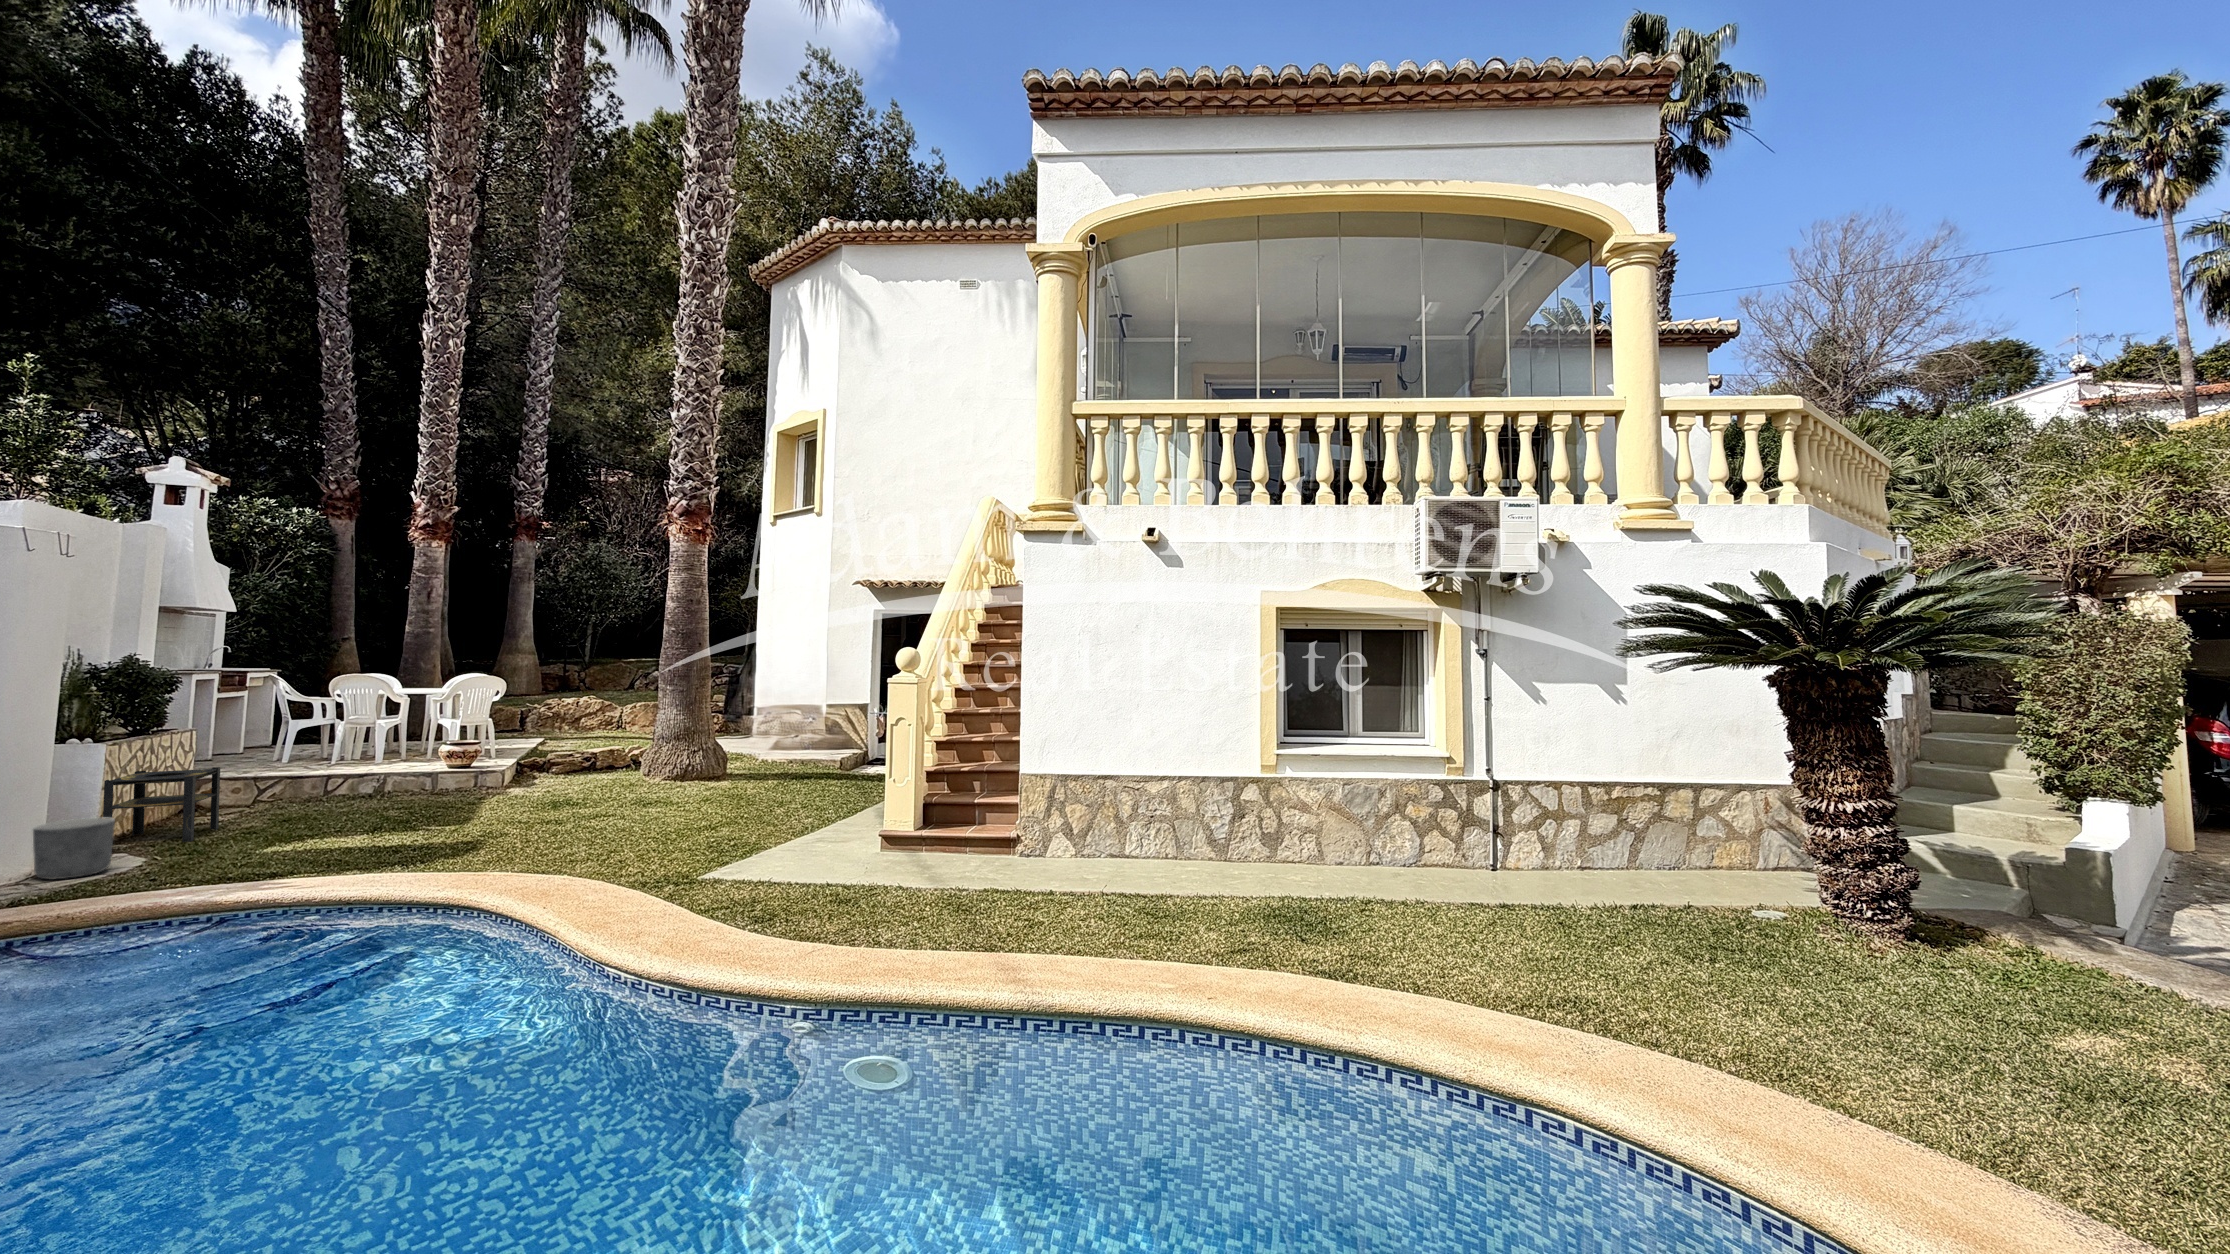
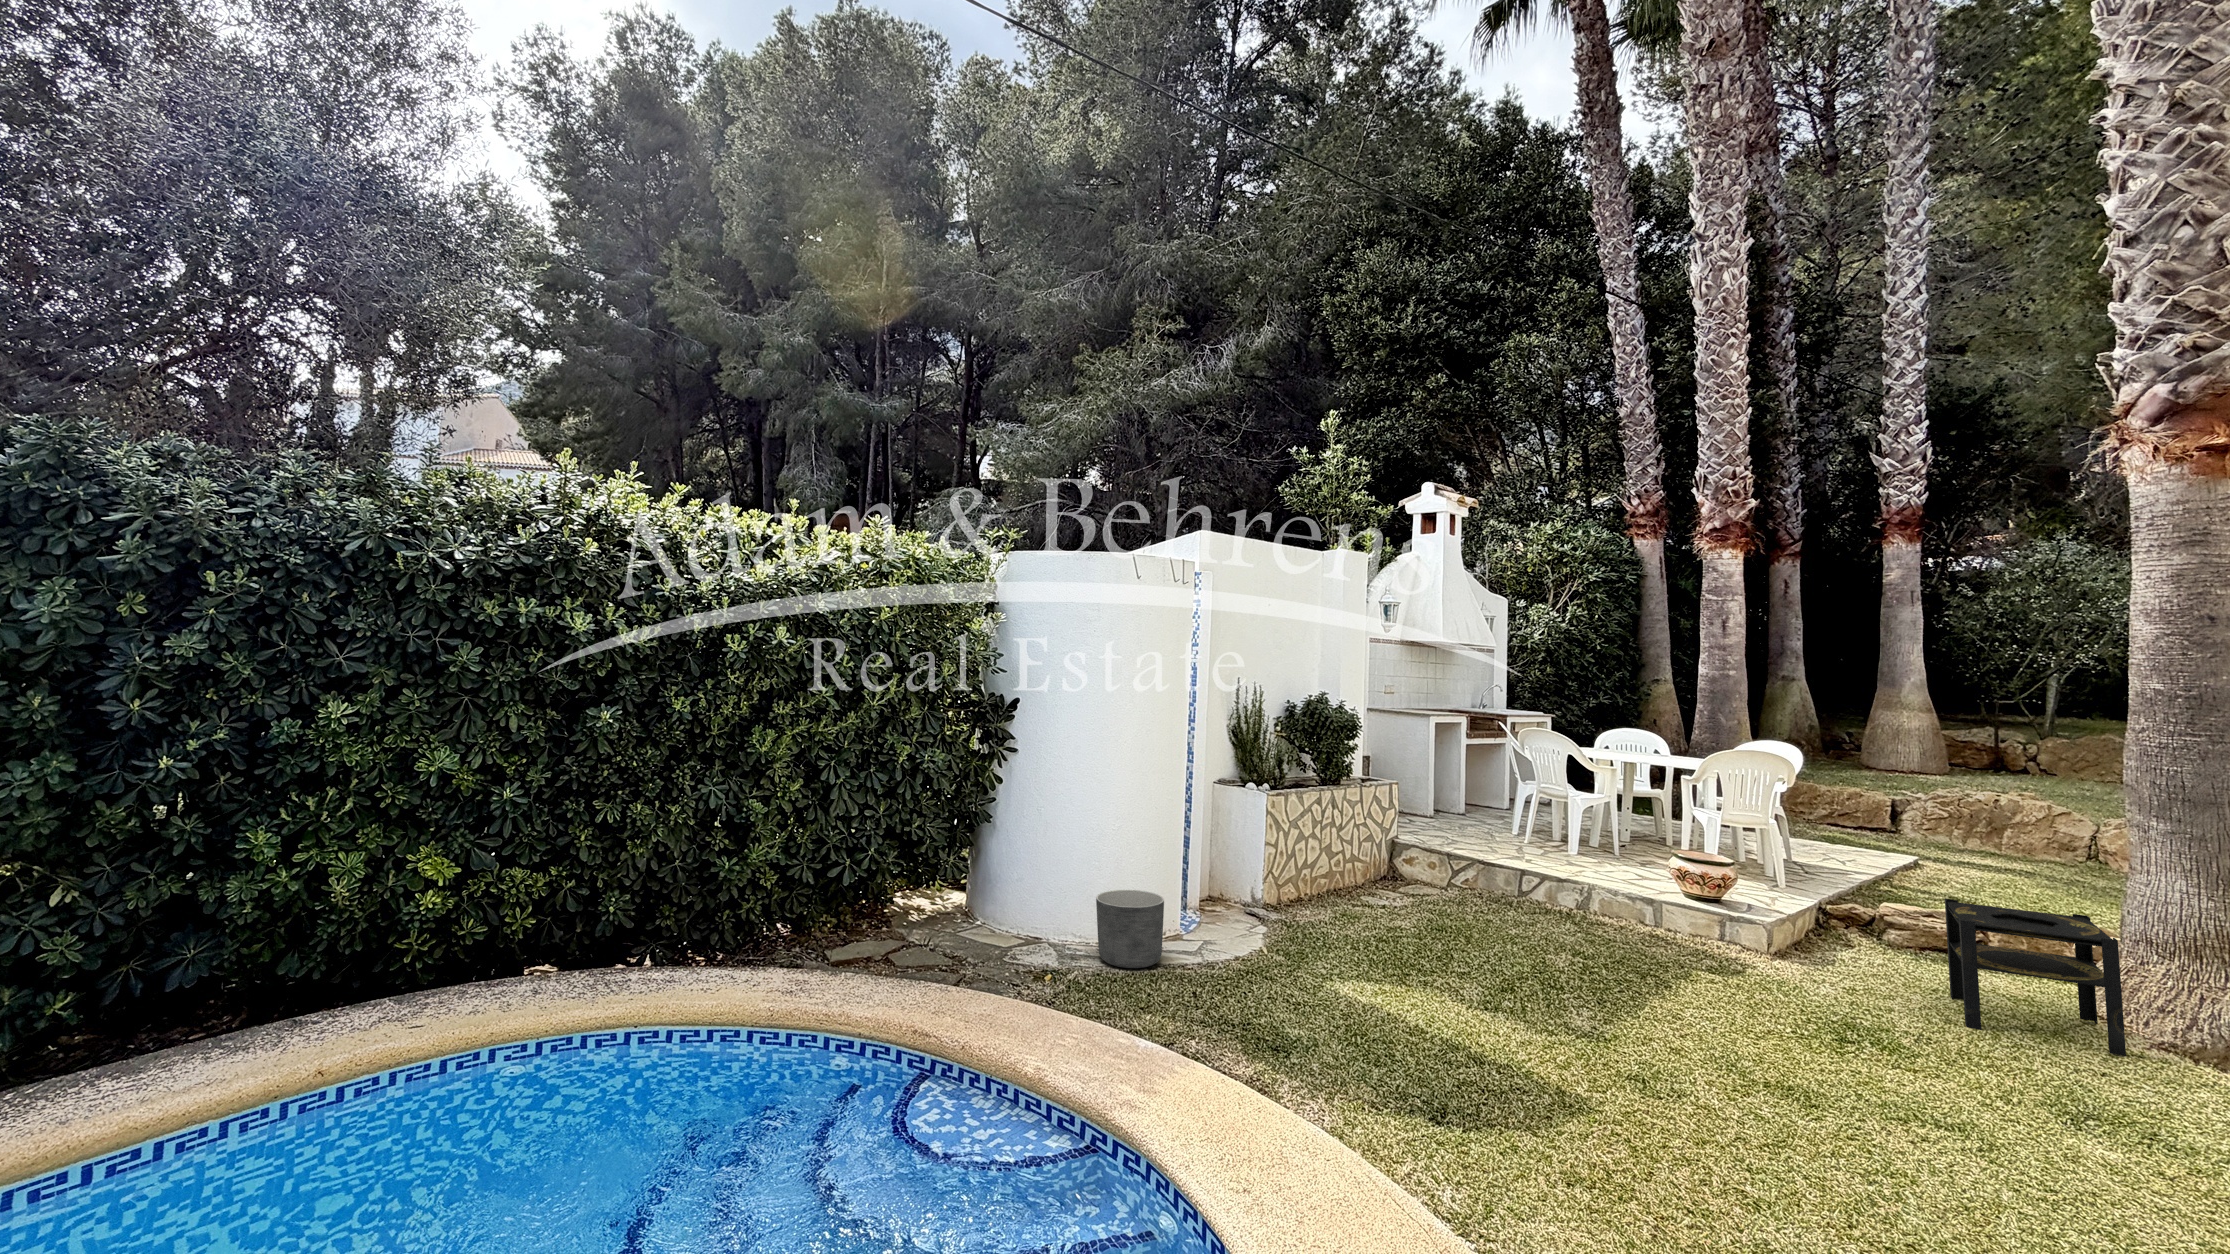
side table: present [103,767,220,842] -> present [1945,899,2126,1056]

